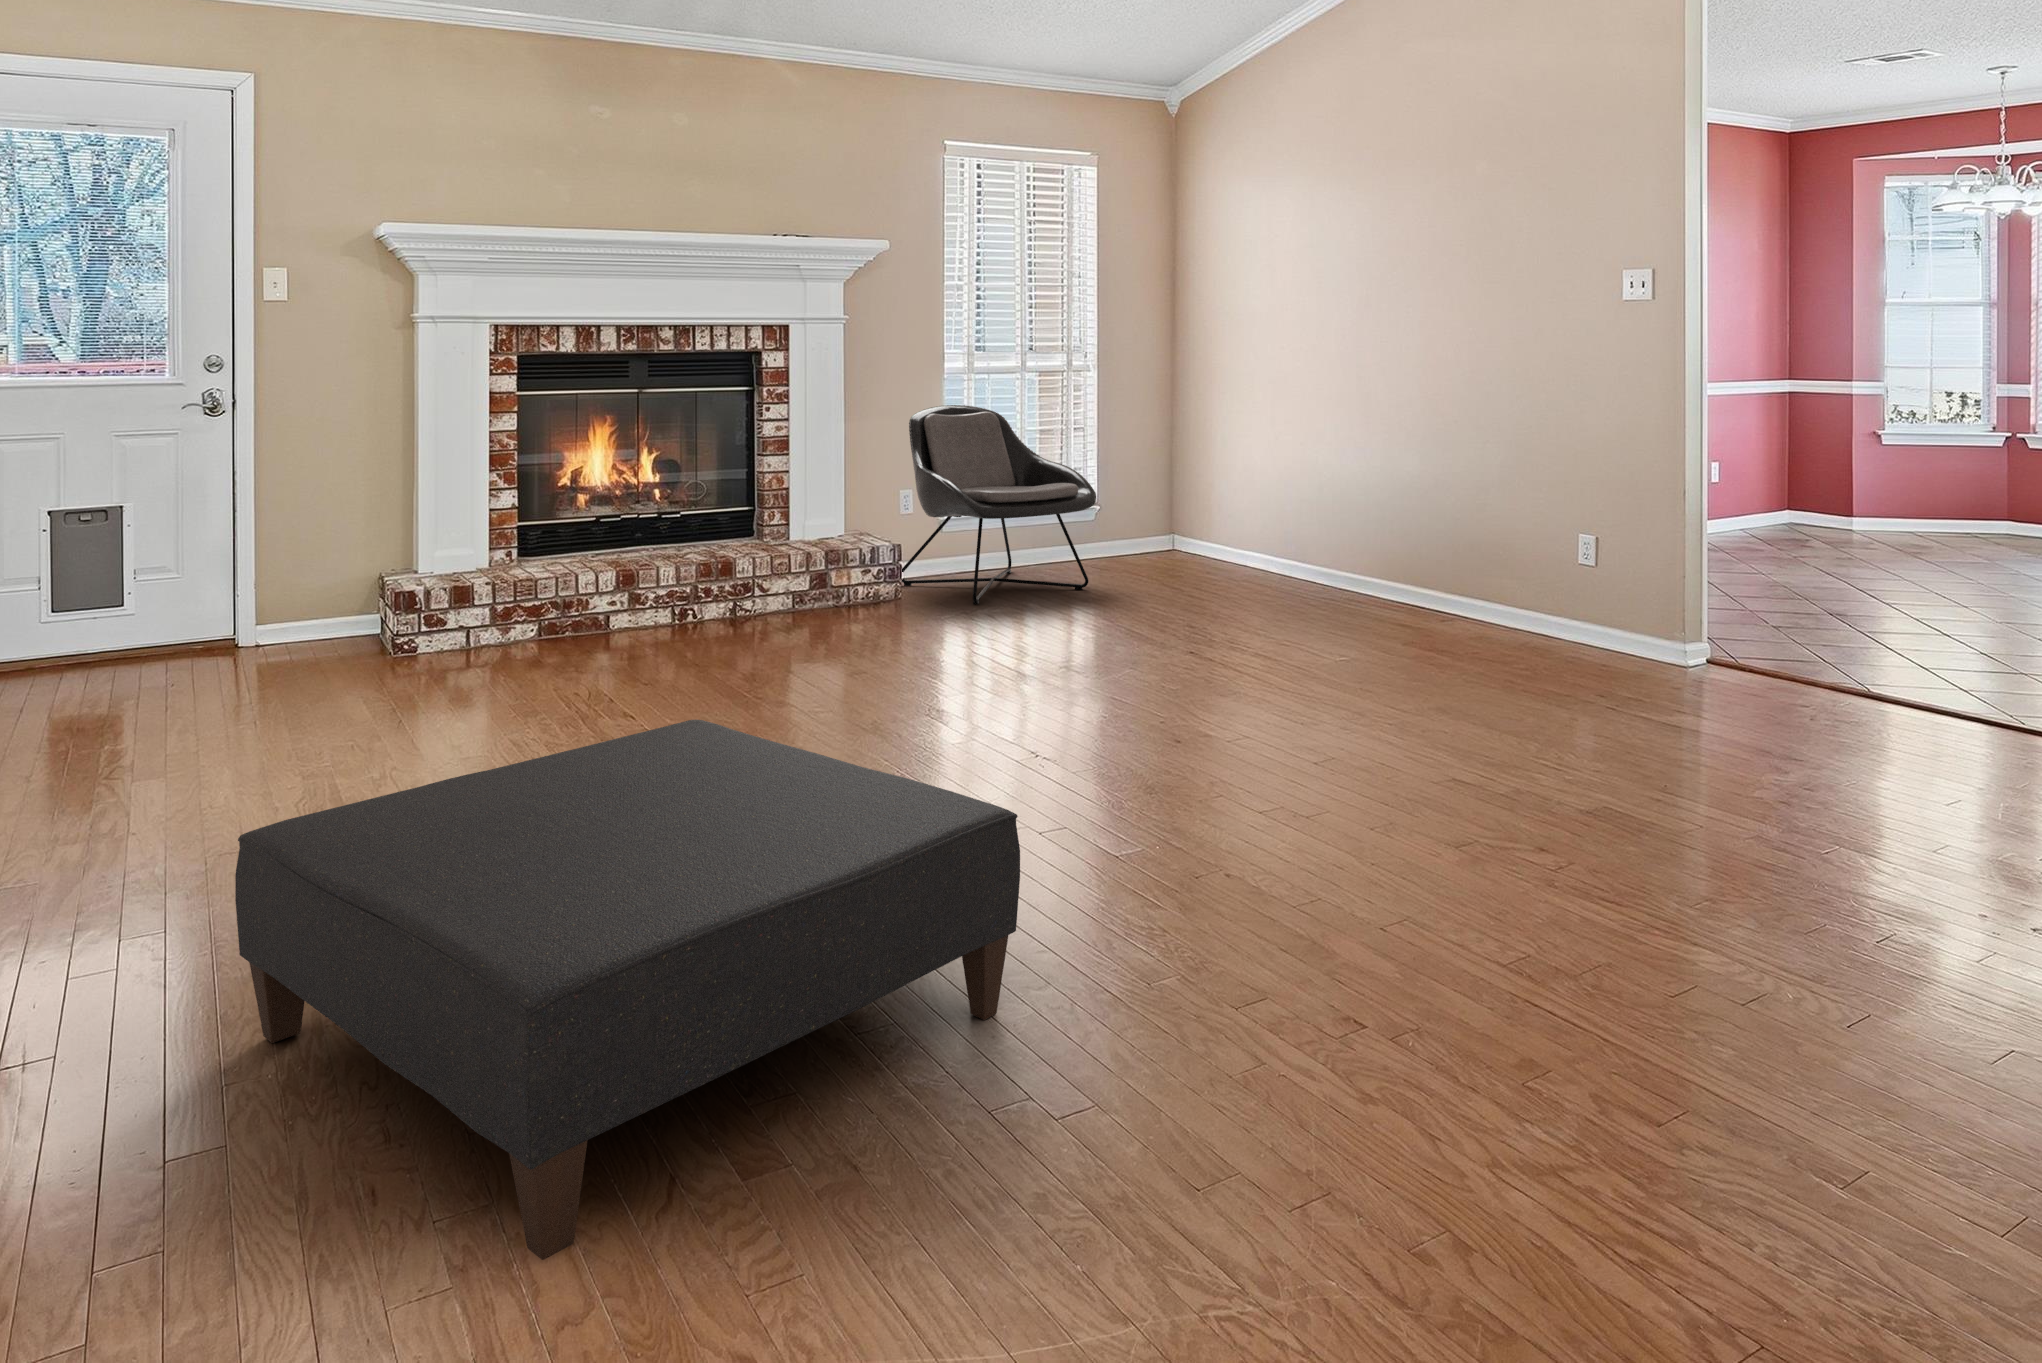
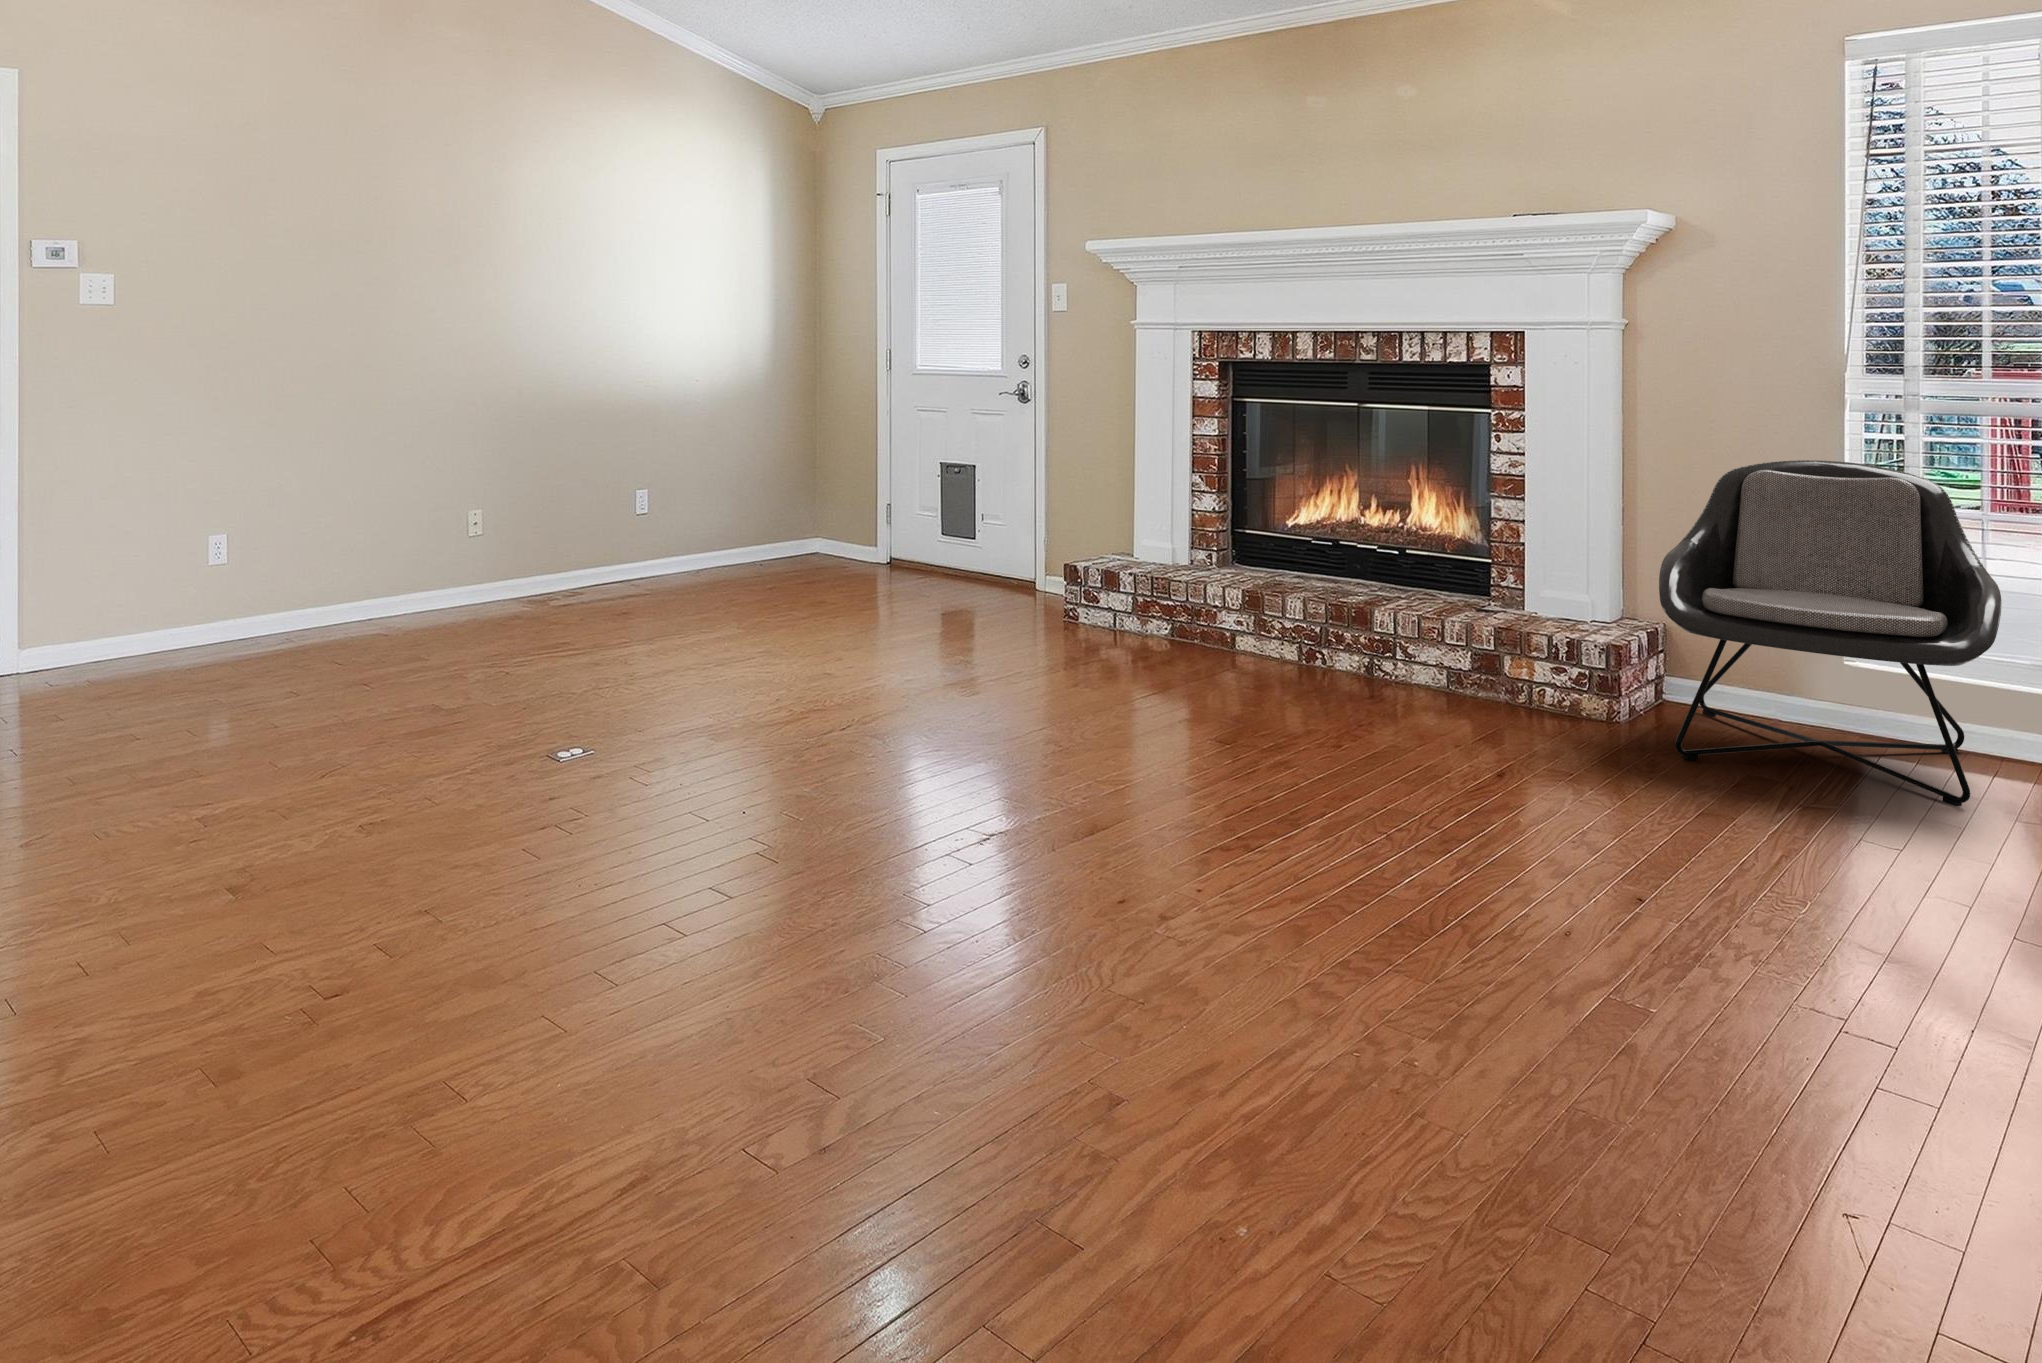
ottoman: present [235,720,1020,1260] -> none [66,627,610,917]

